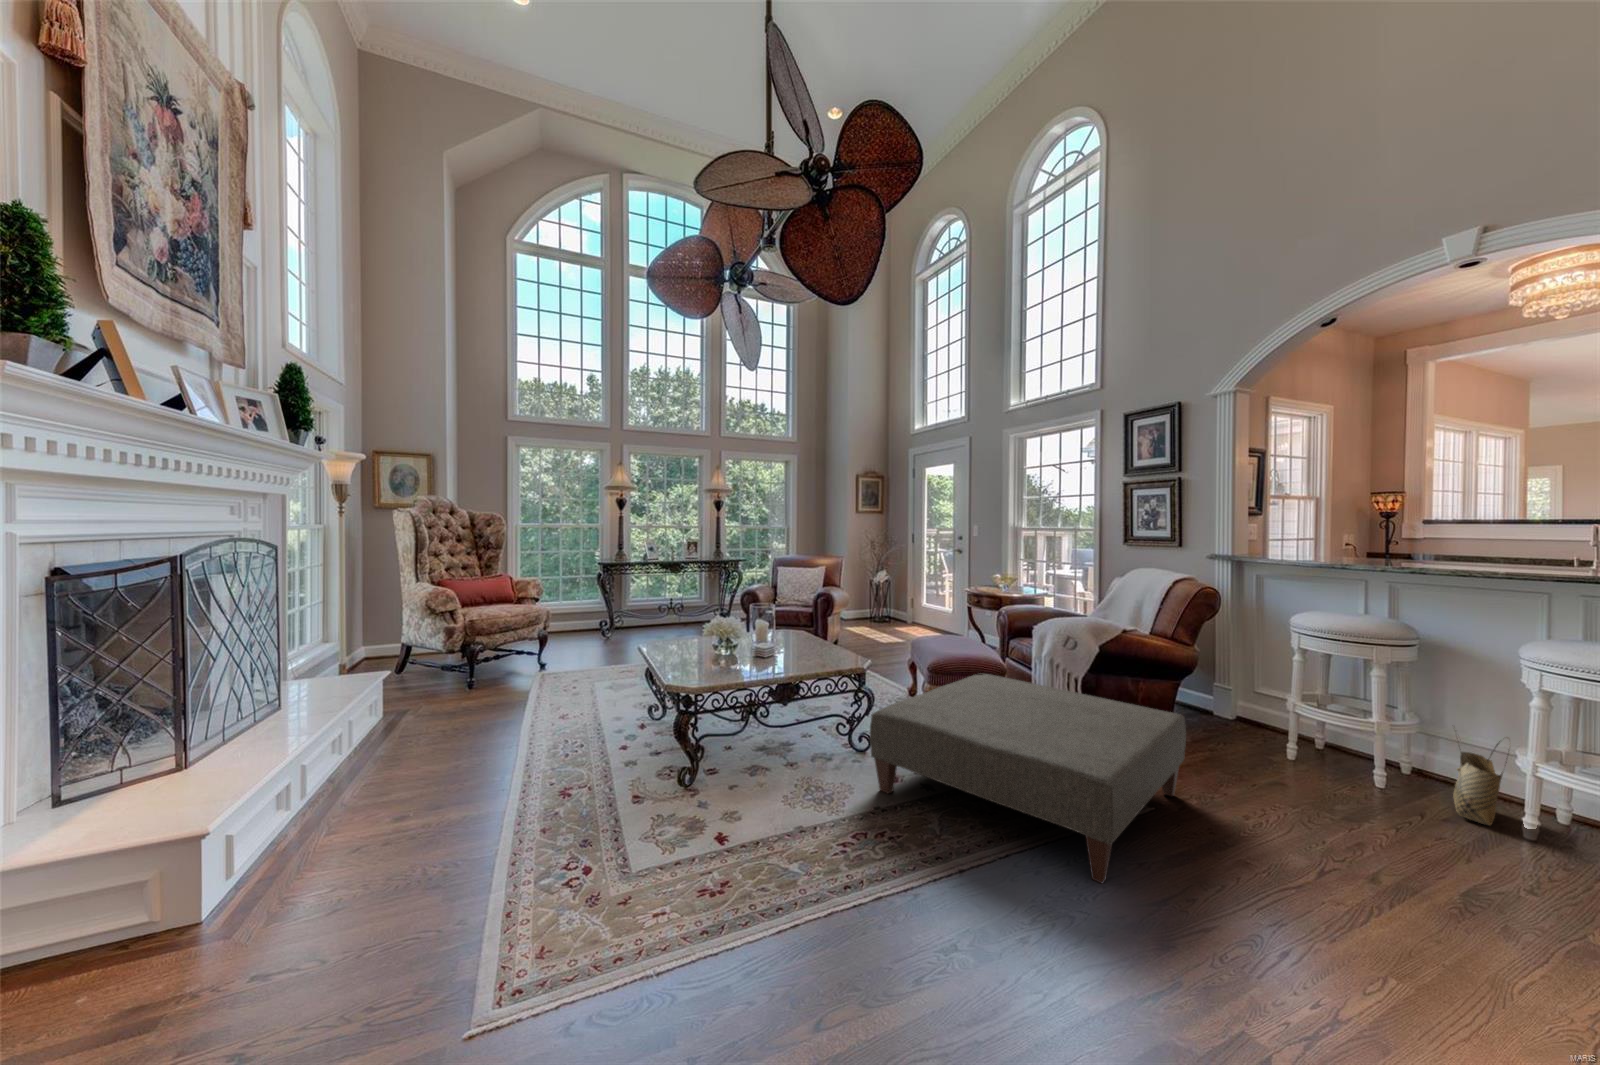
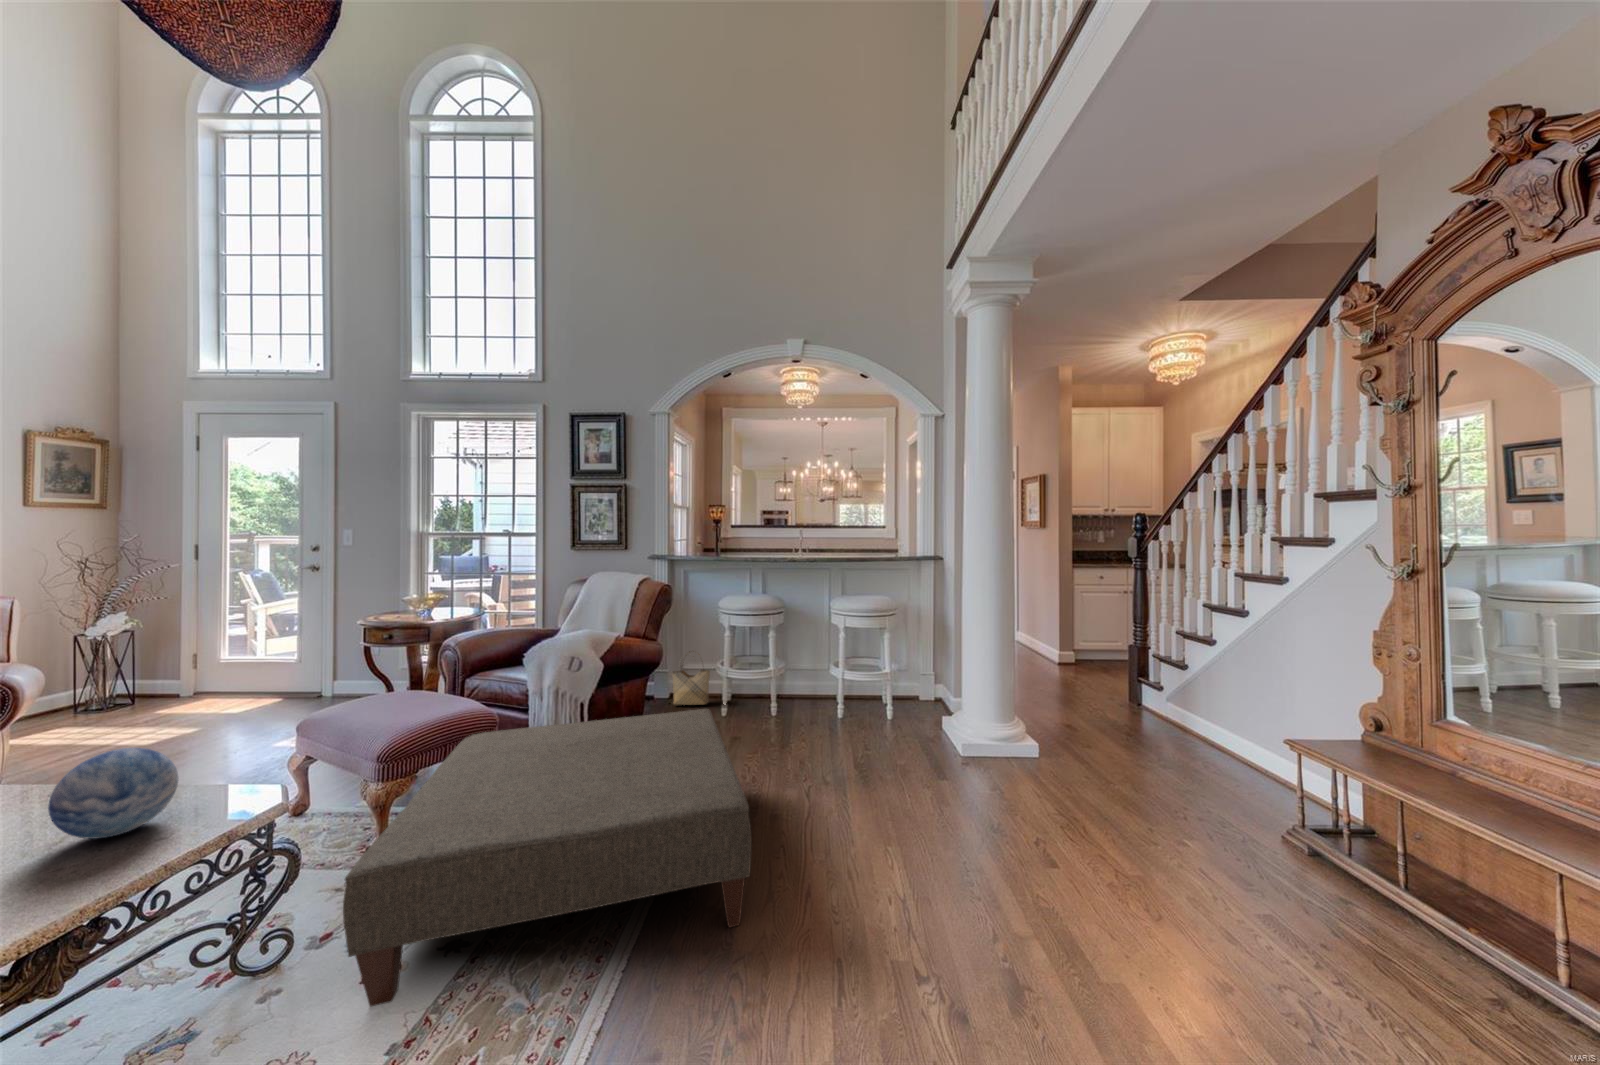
decorative orb: none [793,623,831,661] -> present [48,748,179,839]
woven basket: present [1453,727,1507,825] -> present [672,652,710,705]

